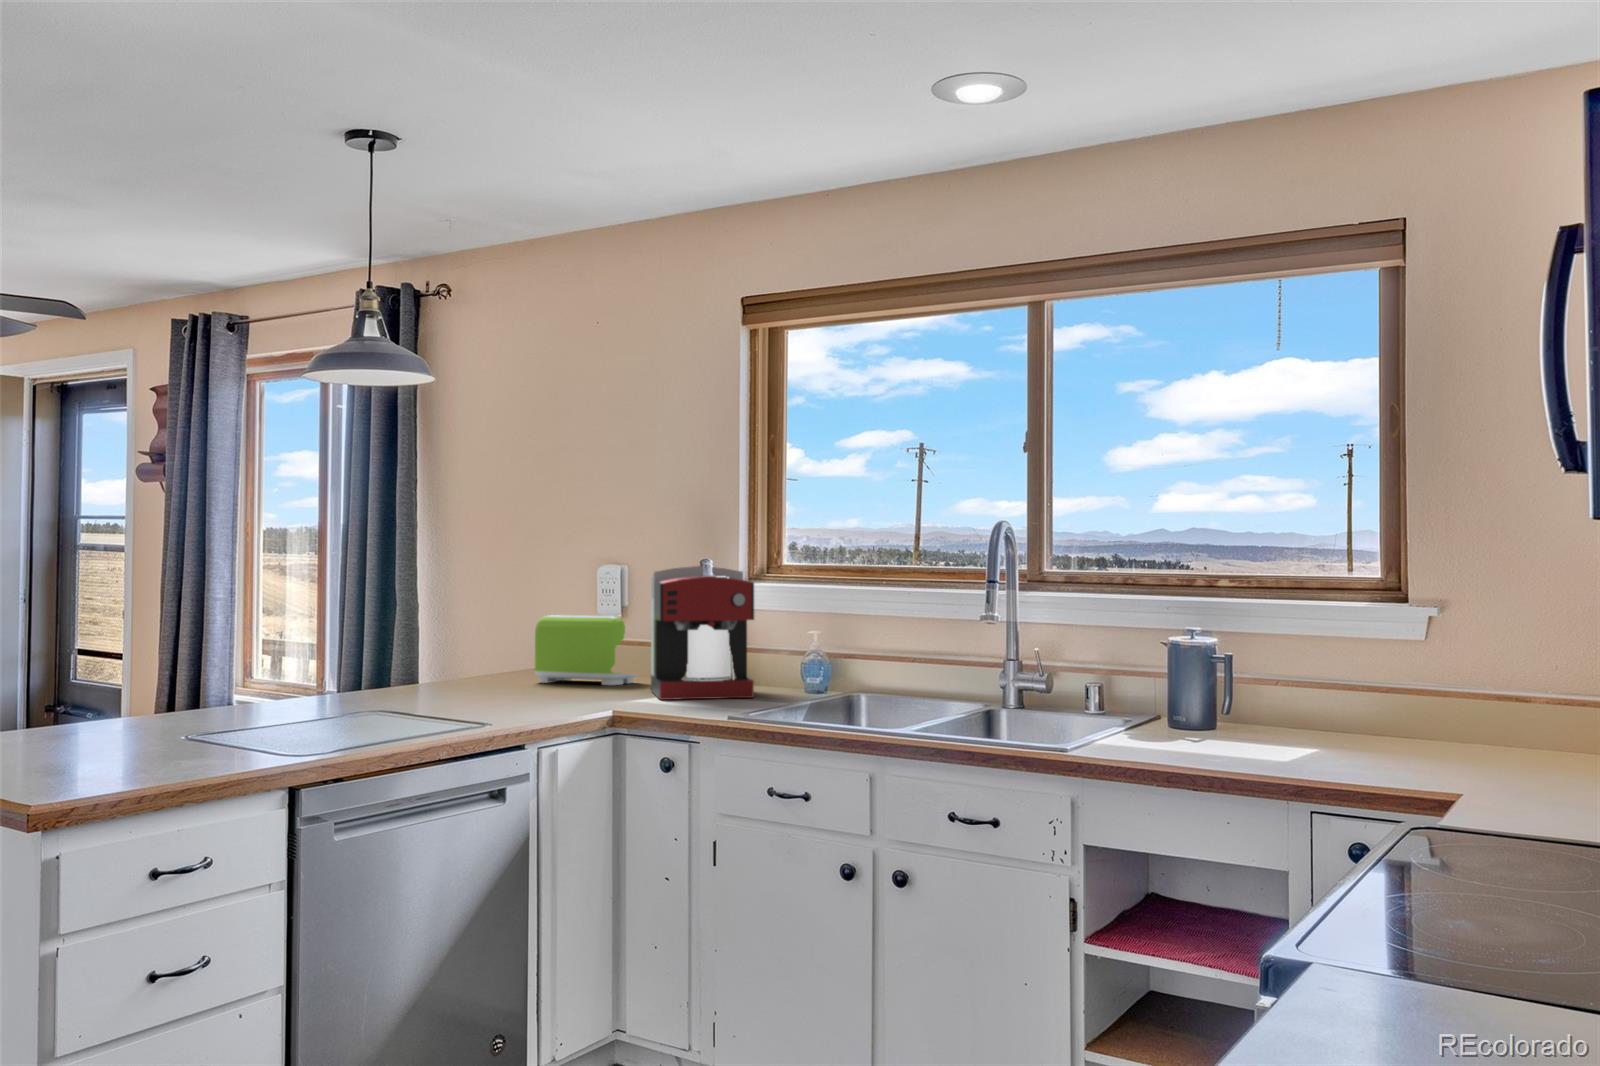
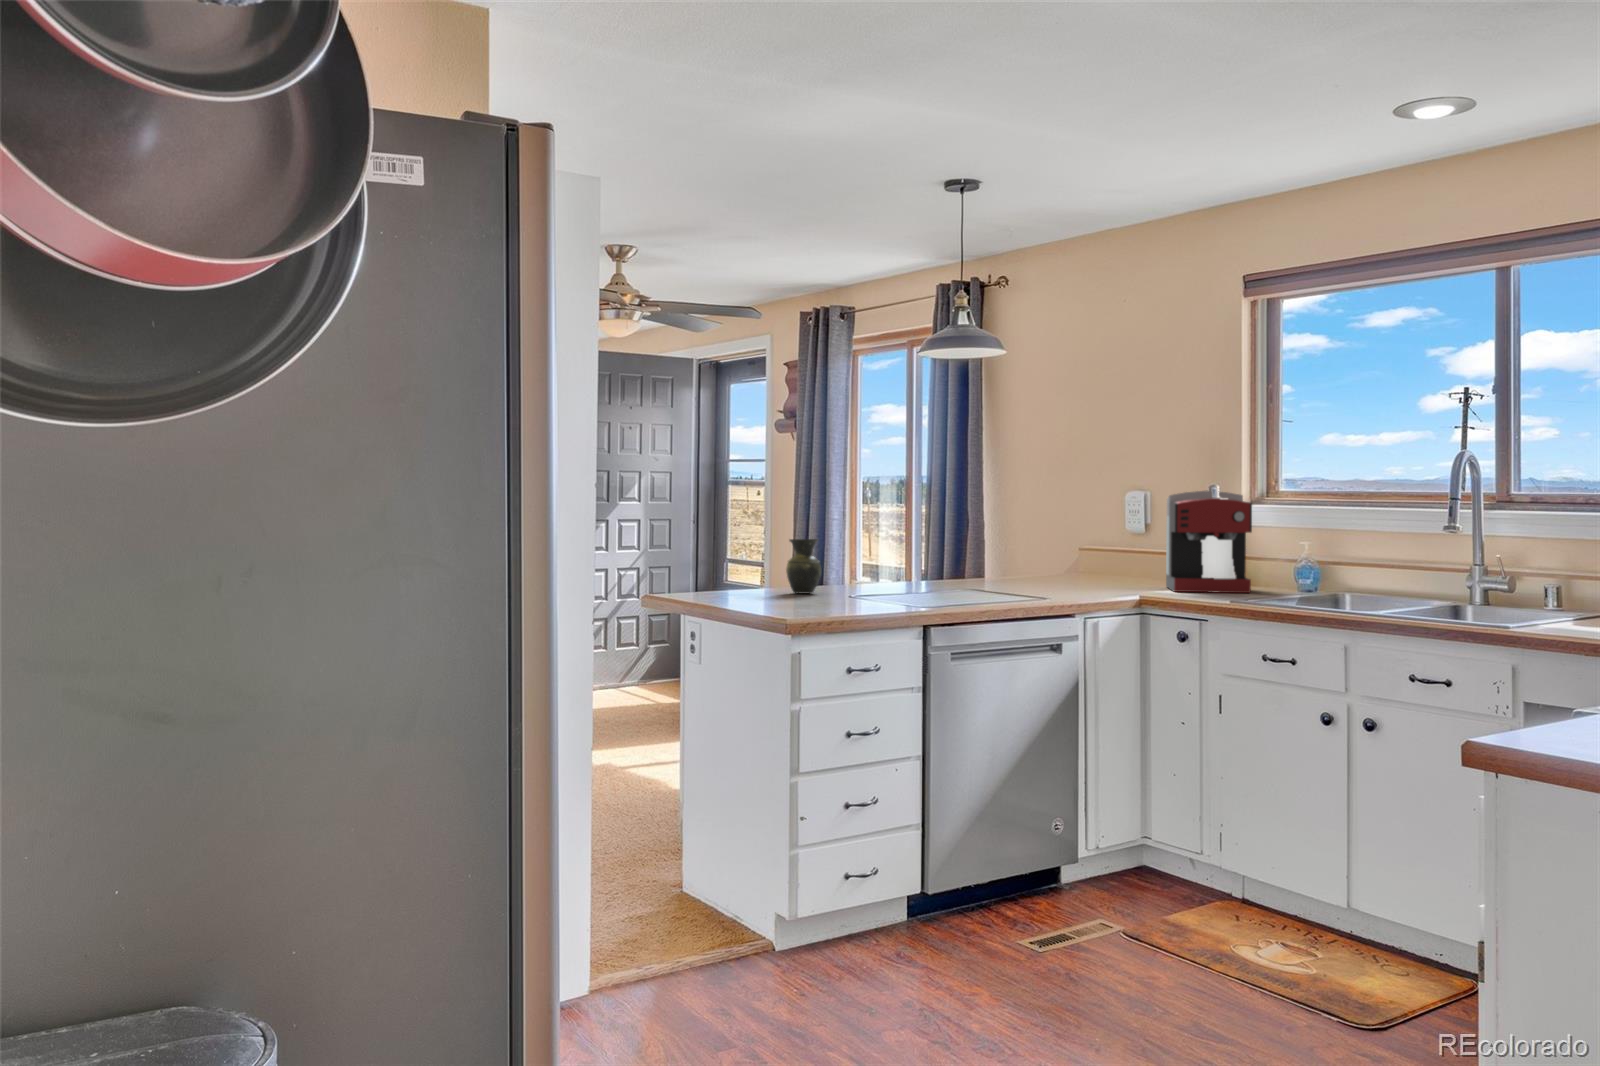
toaster: present [535,615,637,685] -> none [1073,529,1155,583]
vase: none [55,642,121,731] -> present [786,539,821,593]

